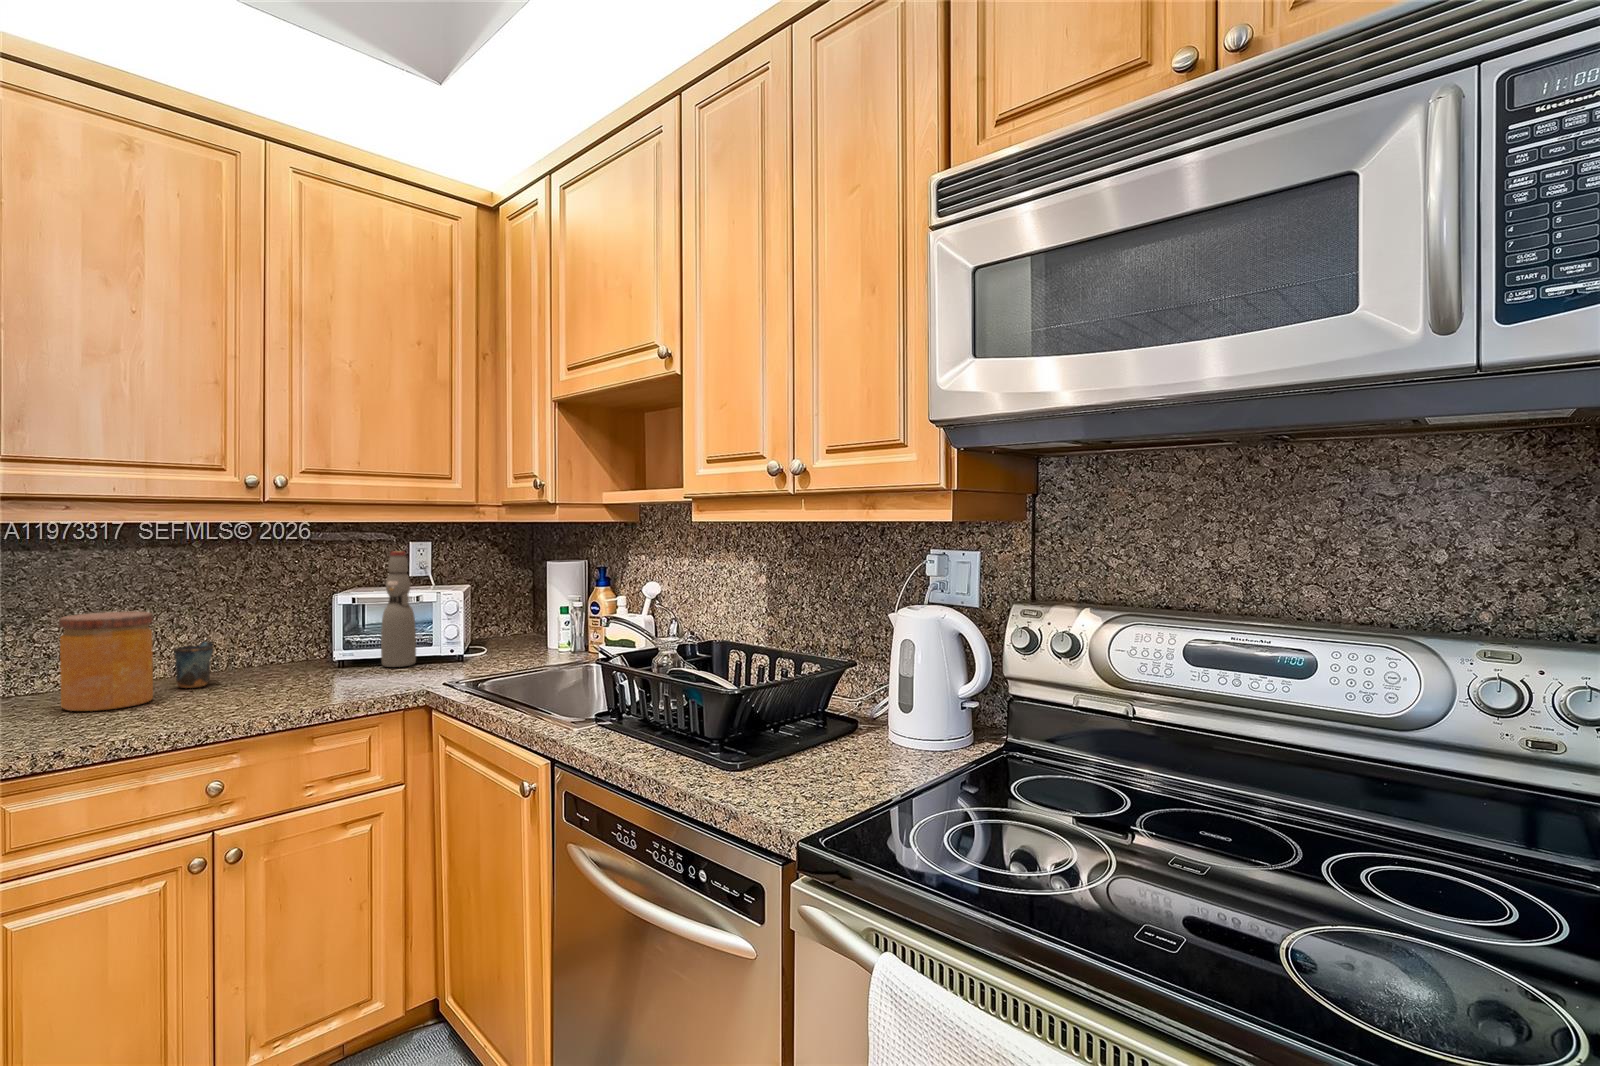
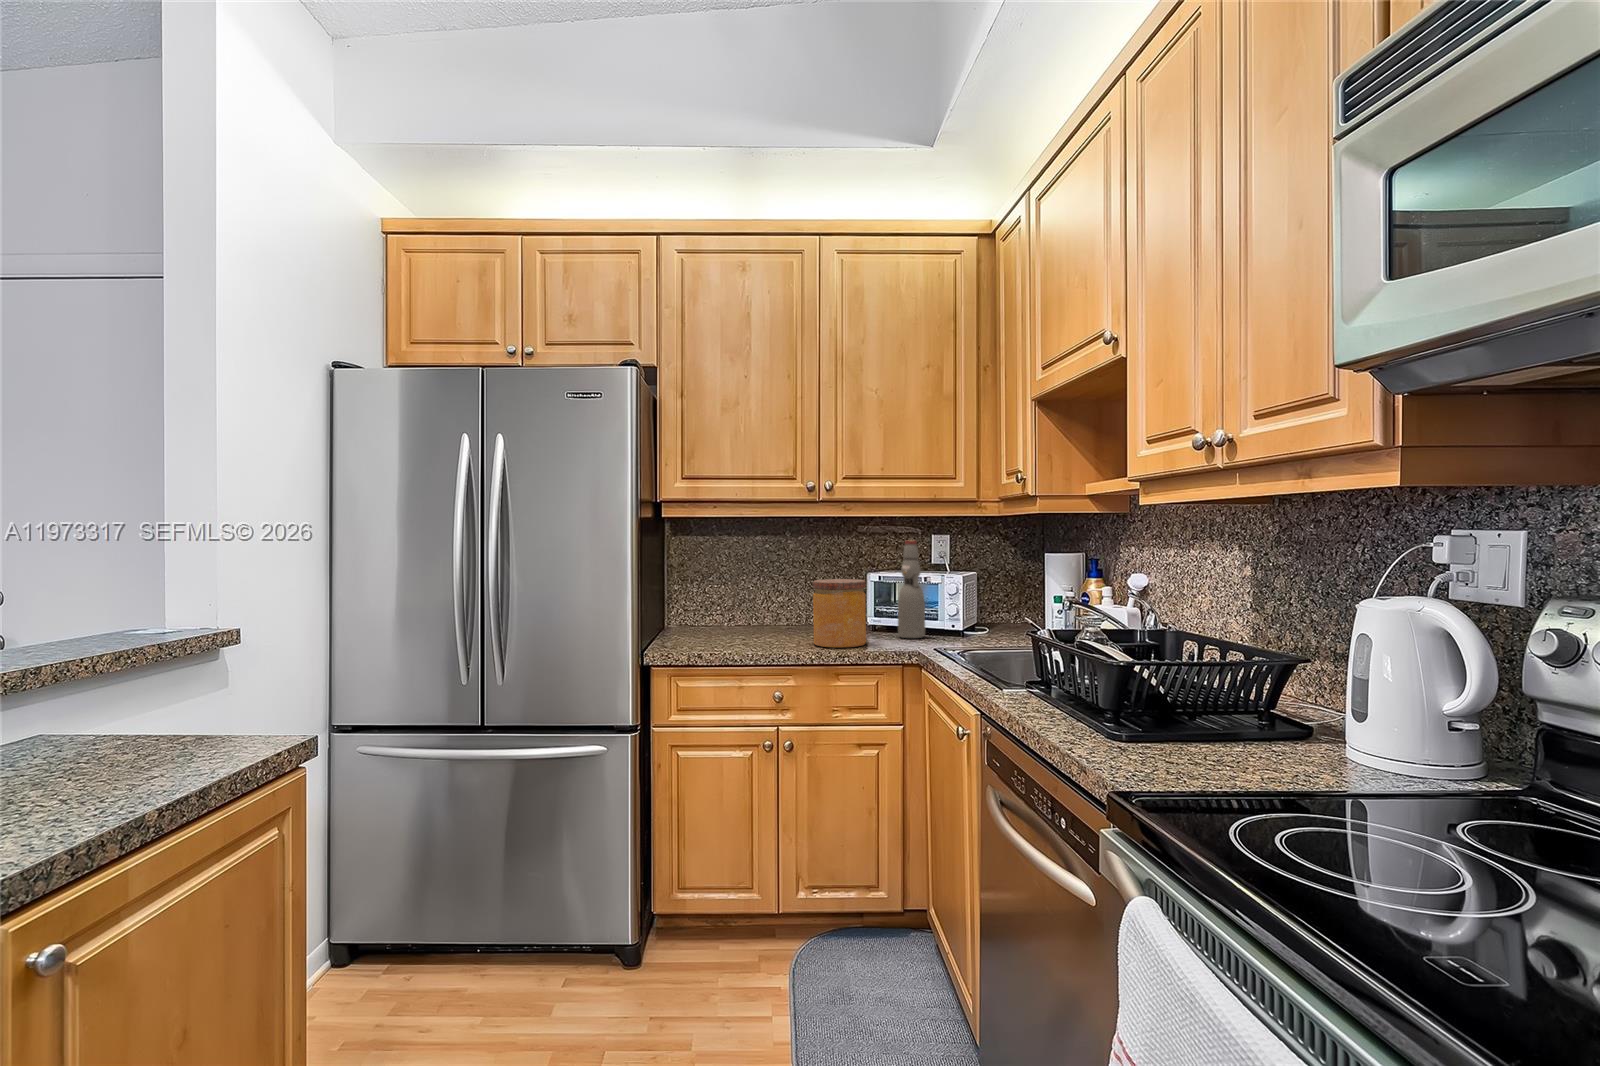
jar: present [59,611,153,711] -> present [813,579,866,647]
mug: present [173,642,214,688] -> none [754,607,781,641]

